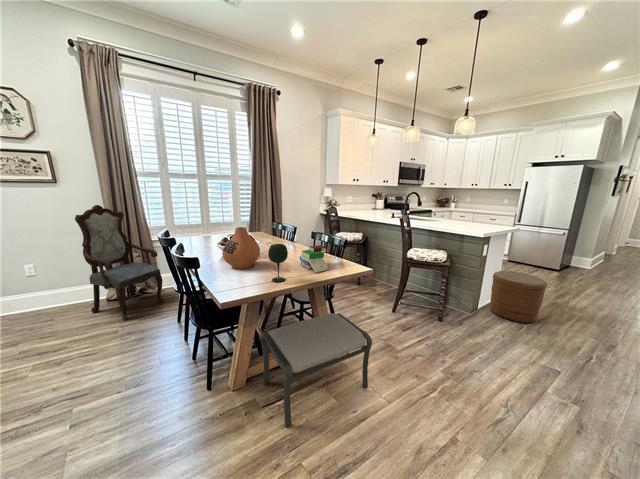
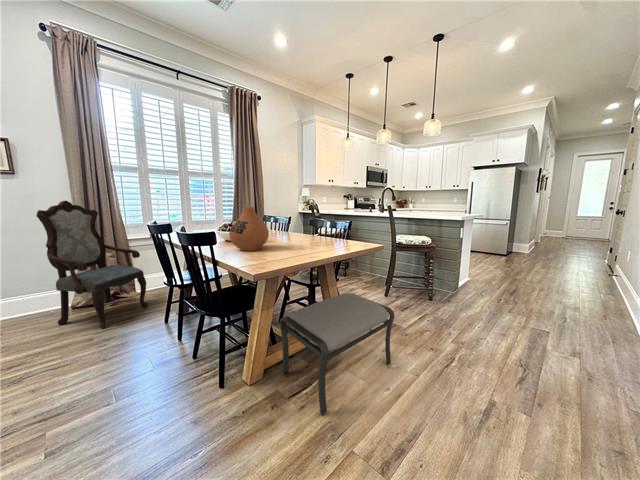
wine glass: present [268,244,288,282] -> none [288,217,308,257]
book: present [300,245,328,273] -> none [310,225,343,249]
woven basket: present [490,271,547,323] -> none [467,252,515,295]

